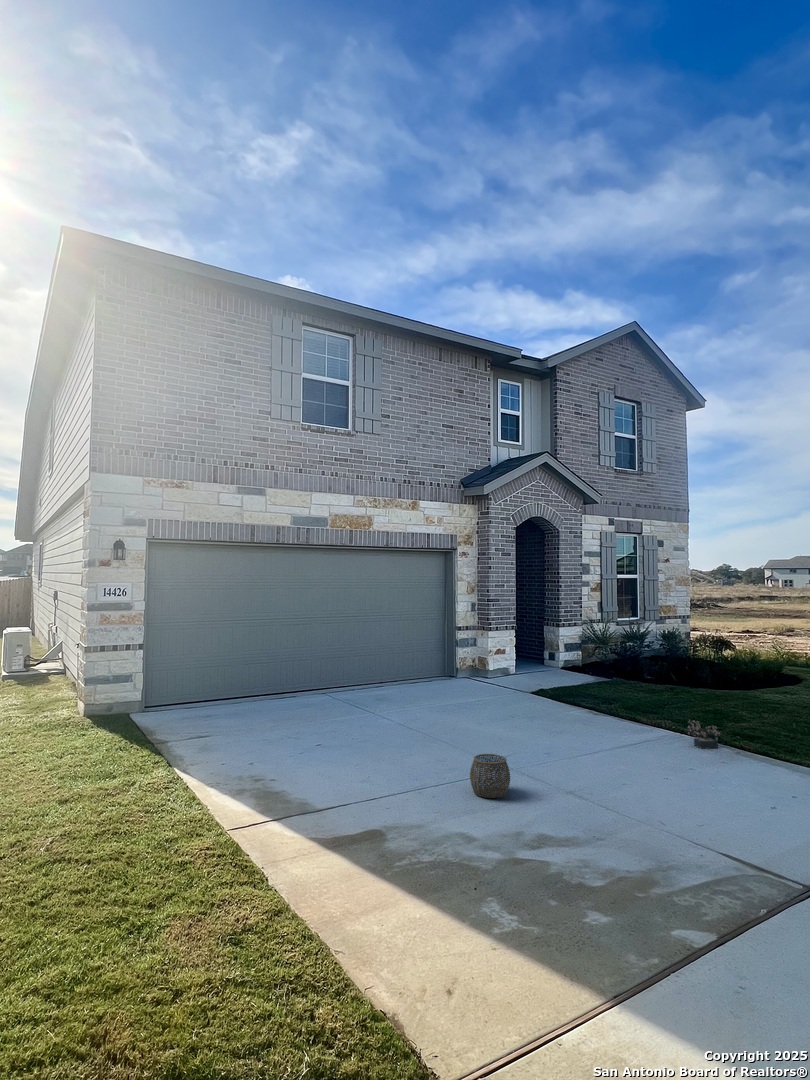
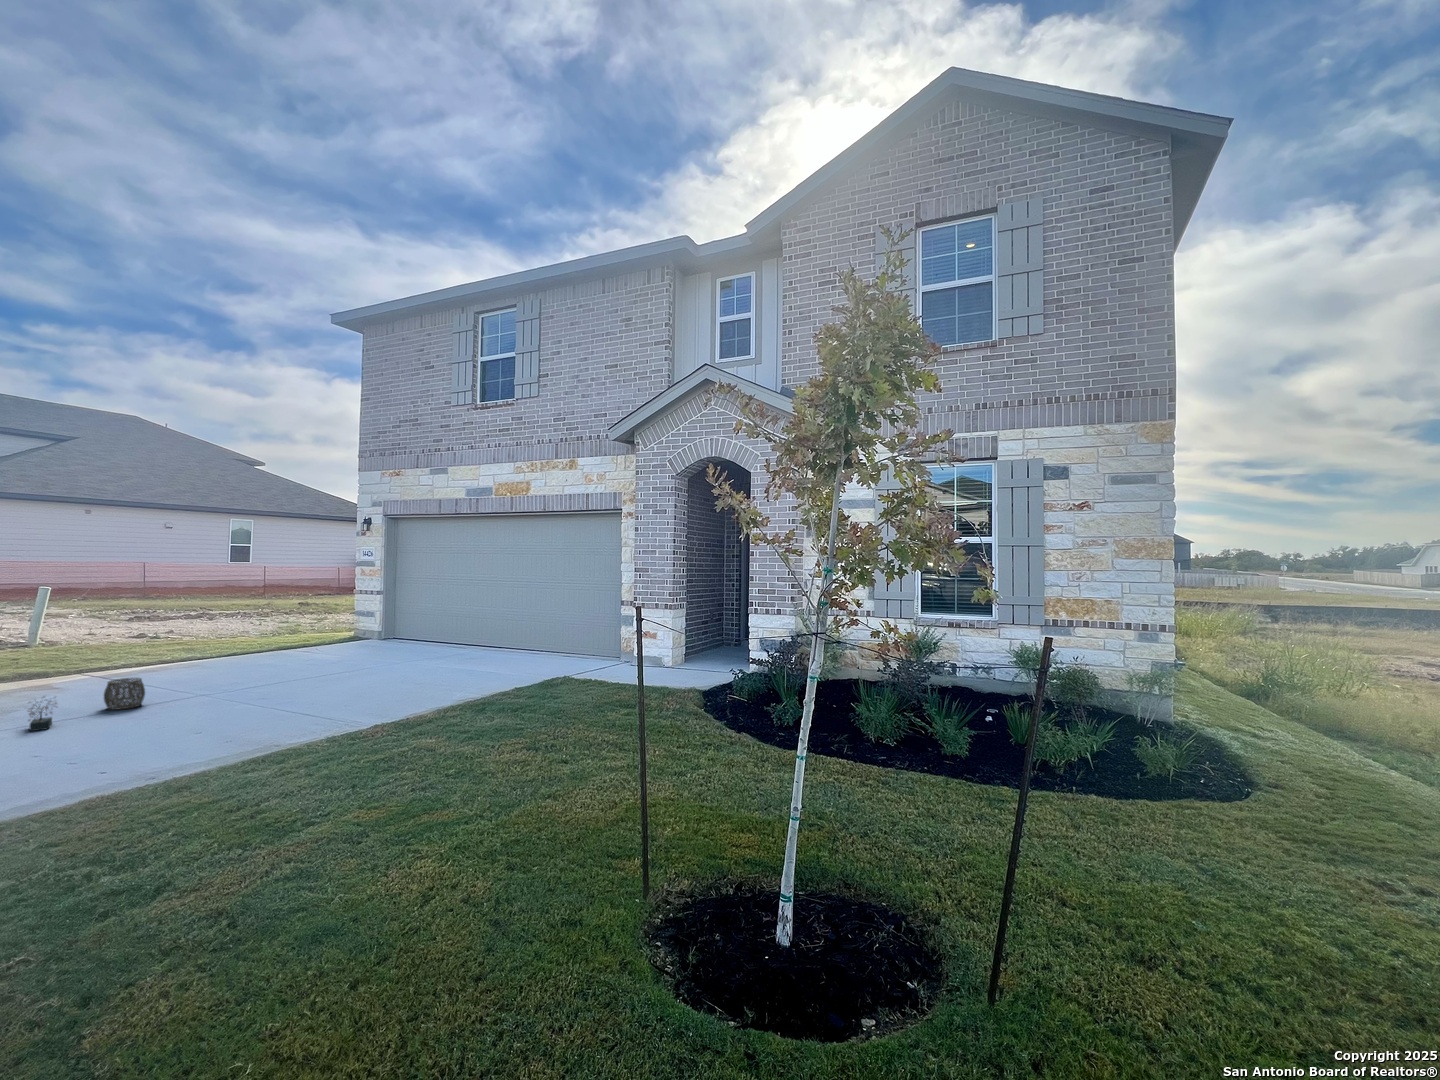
decorative plant: present [688,721,720,748] -> present [28,697,57,731]

